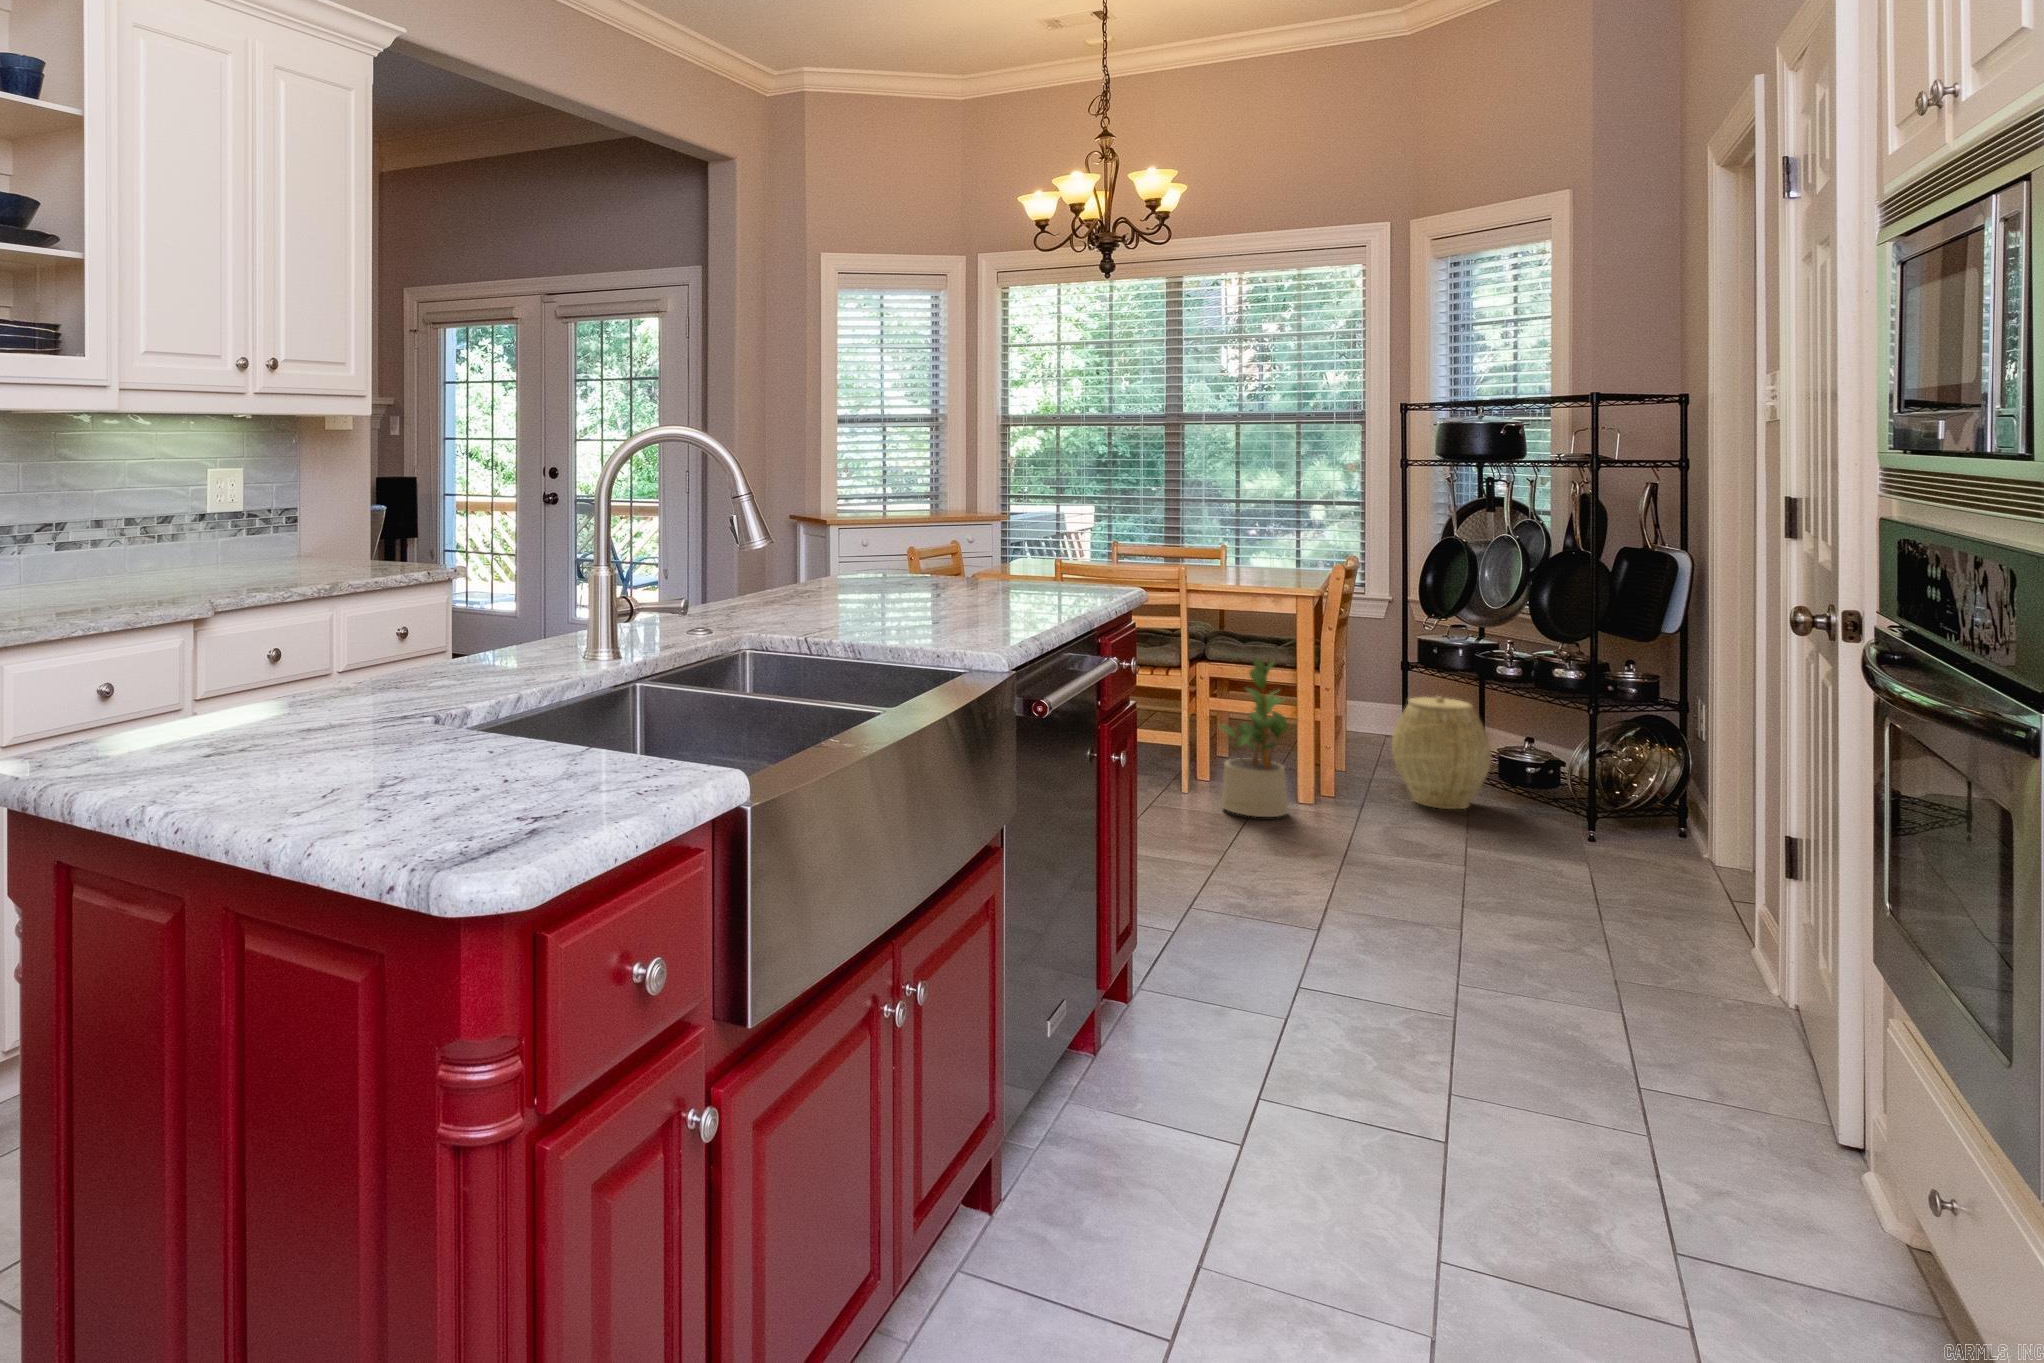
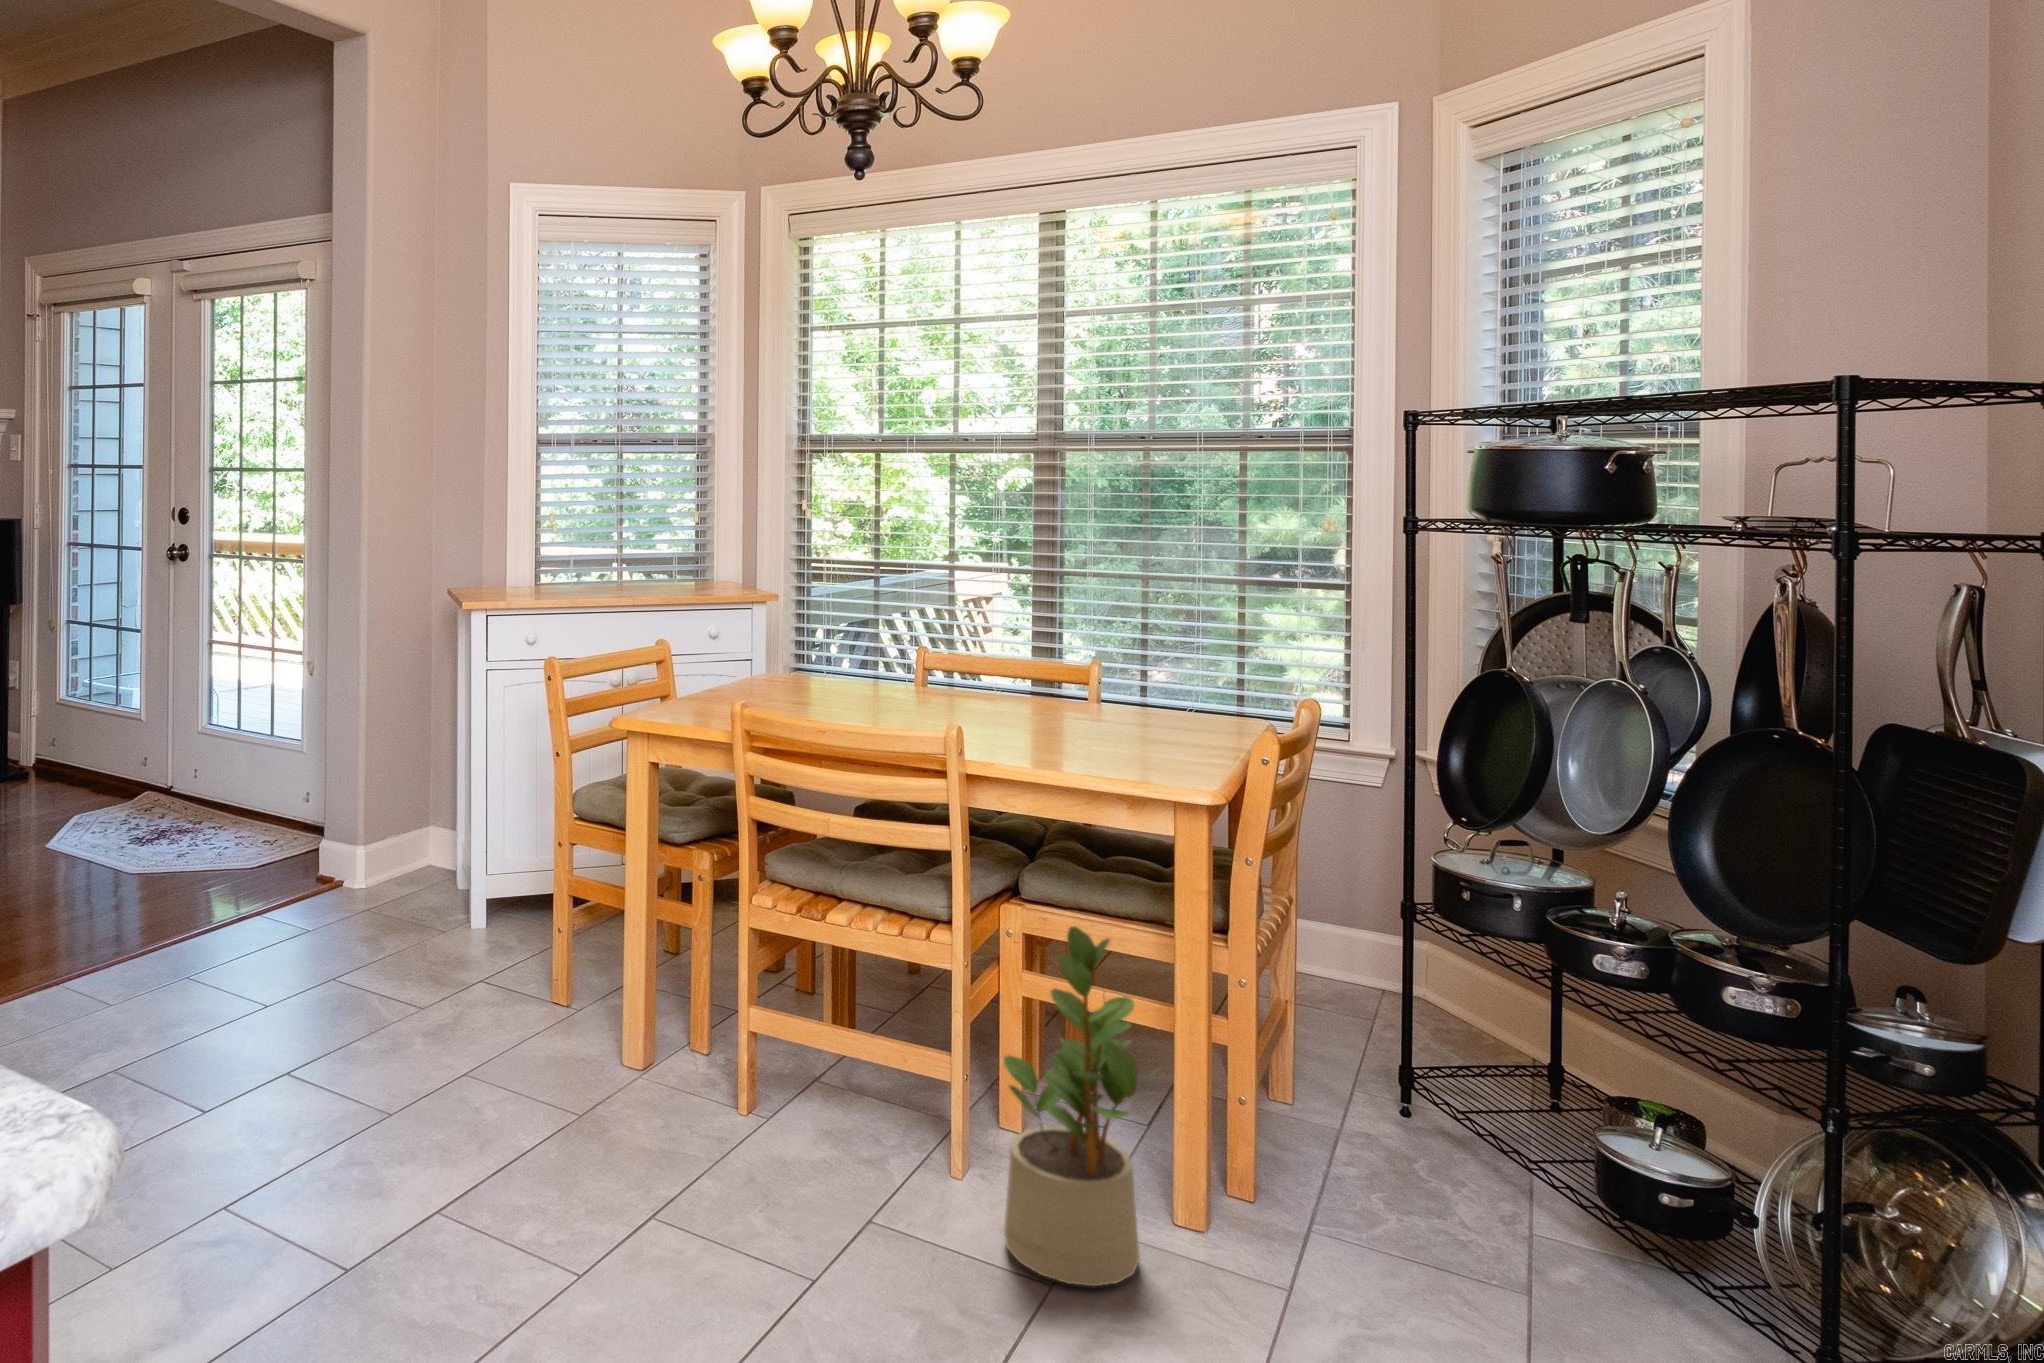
woven basket: present [1392,696,1492,809] -> none [1373,1006,1585,1272]

